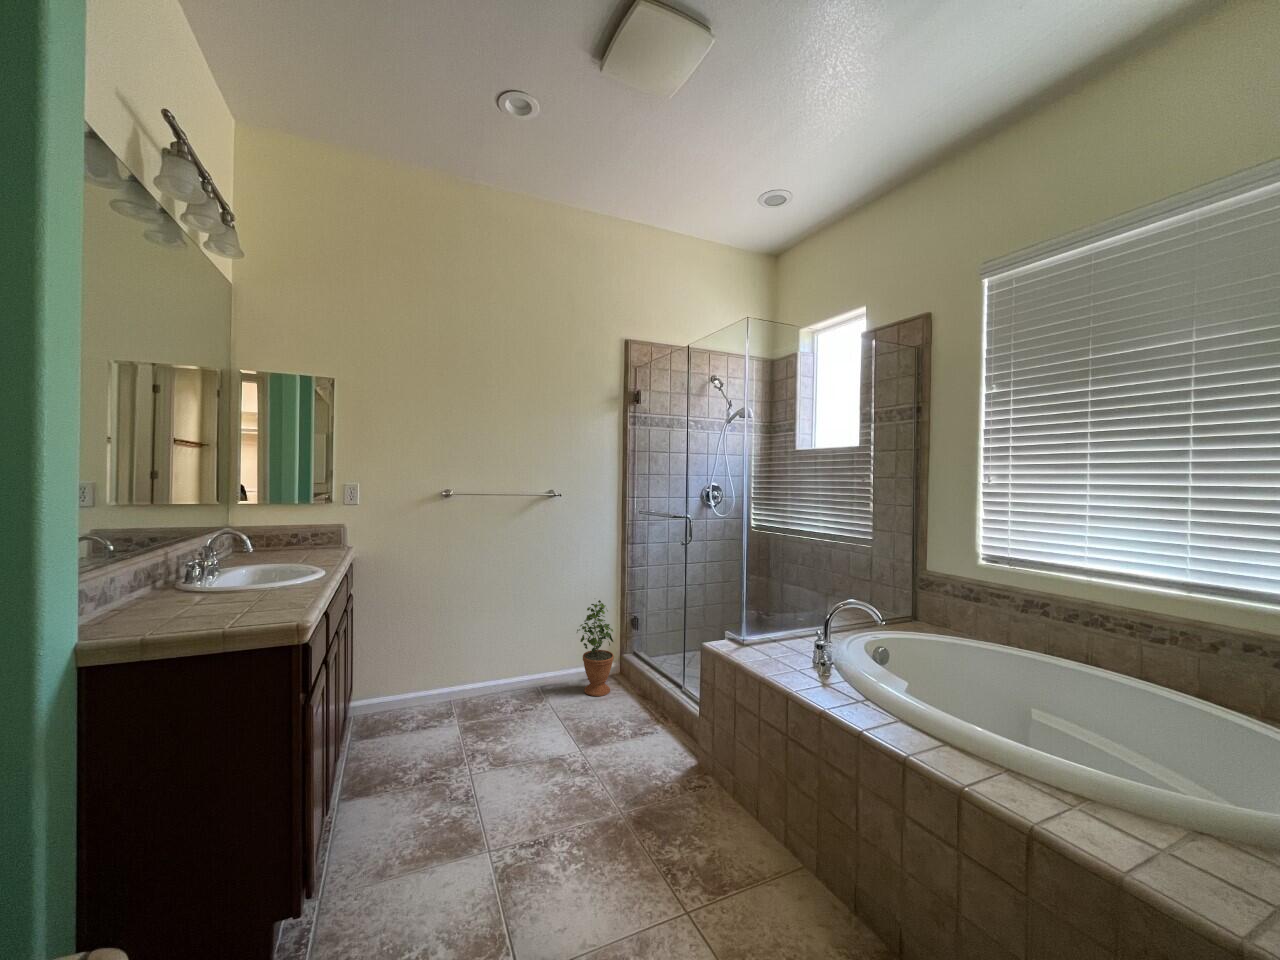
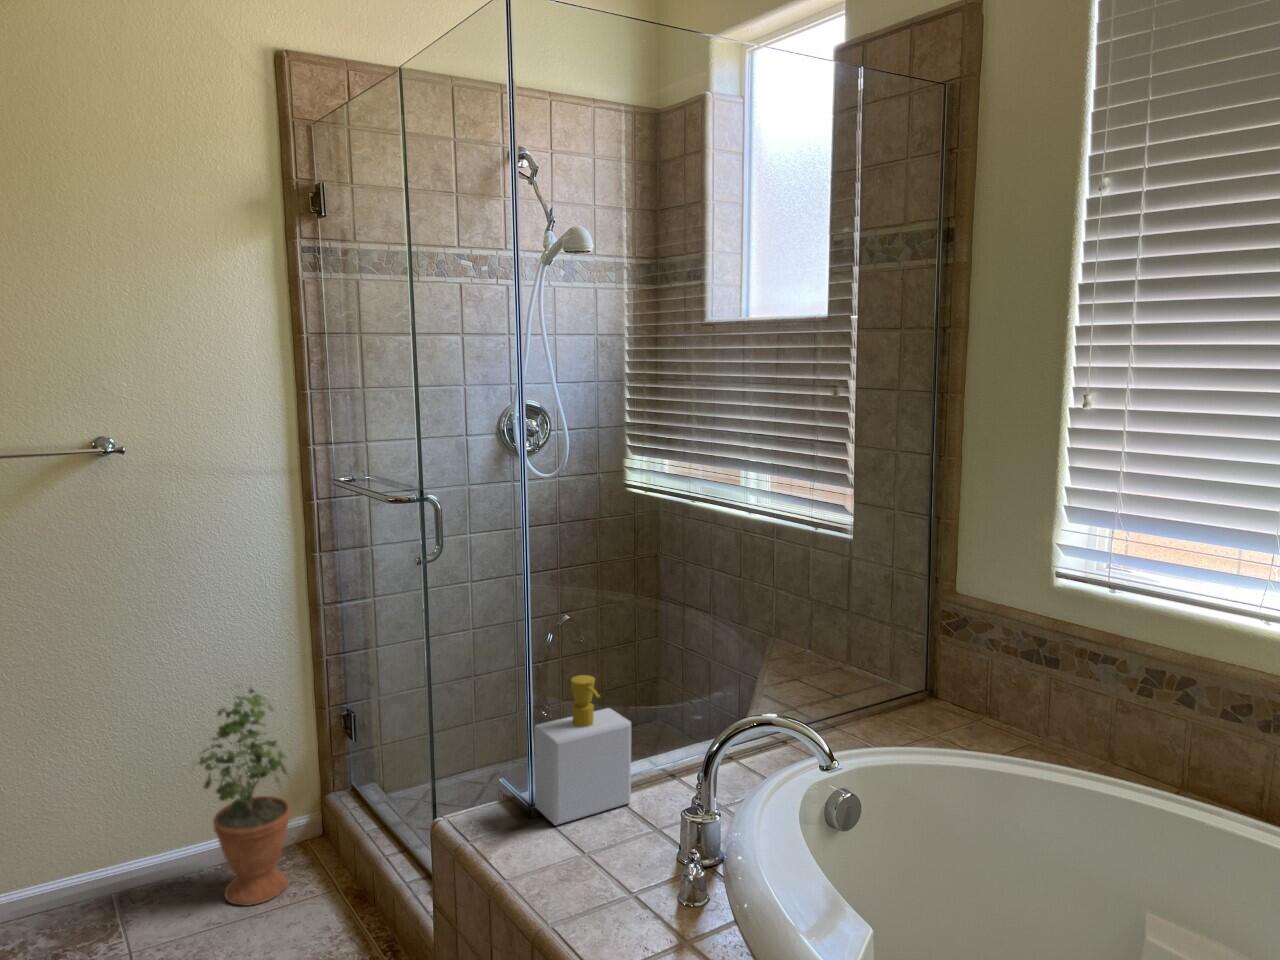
soap bottle: none [743,588,785,651] -> present [534,675,631,825]

